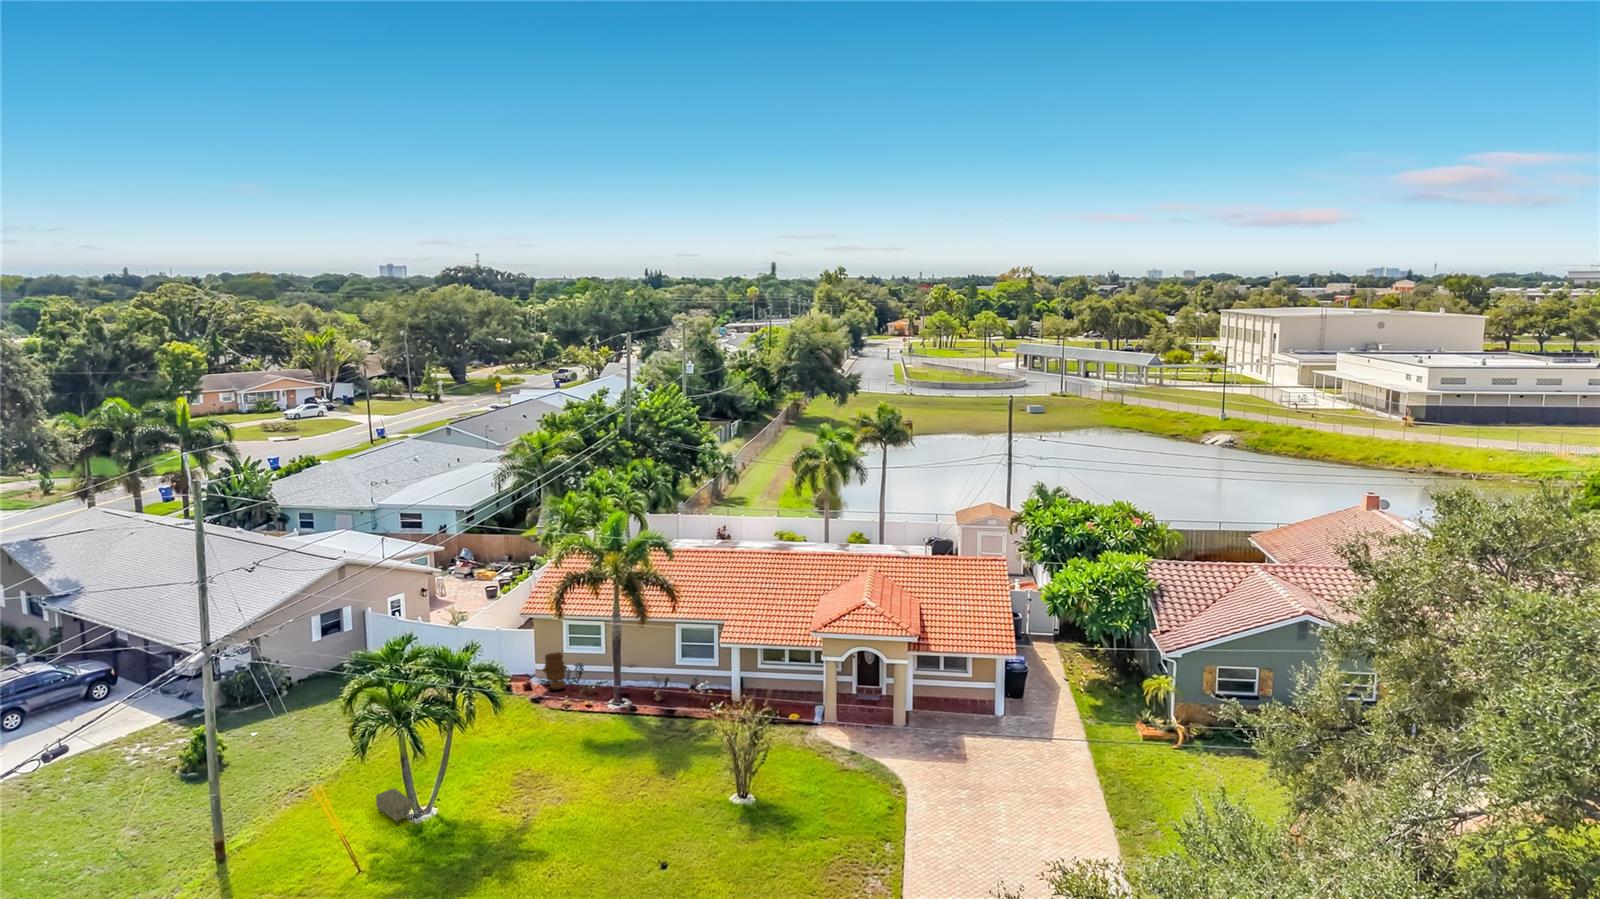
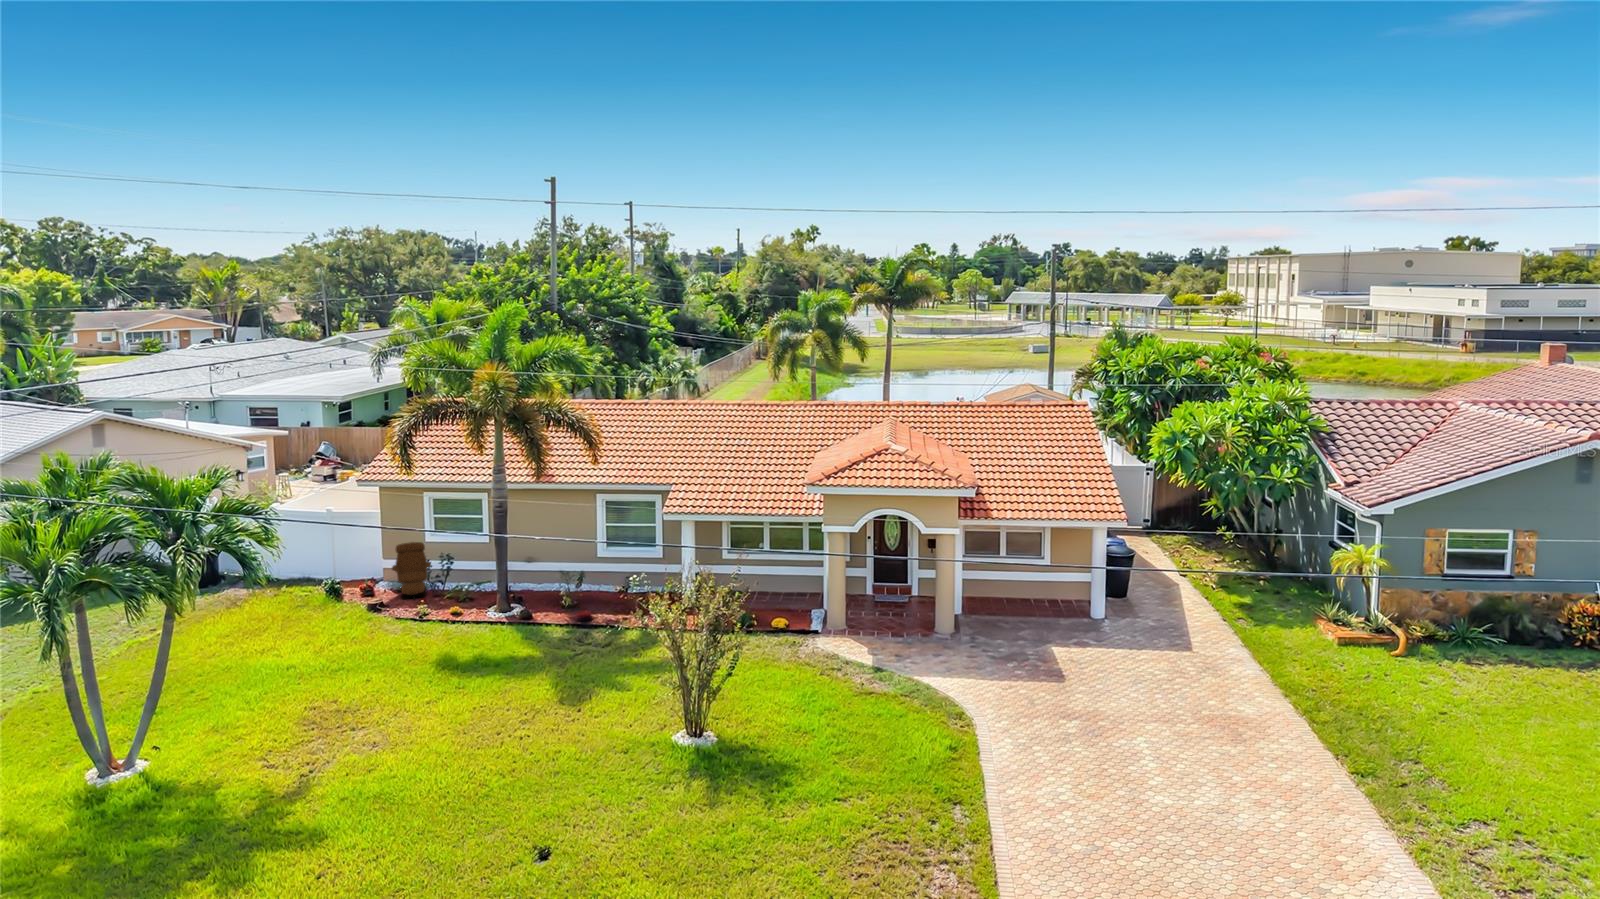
bench: present [376,788,413,825] -> none [31,729,99,794]

